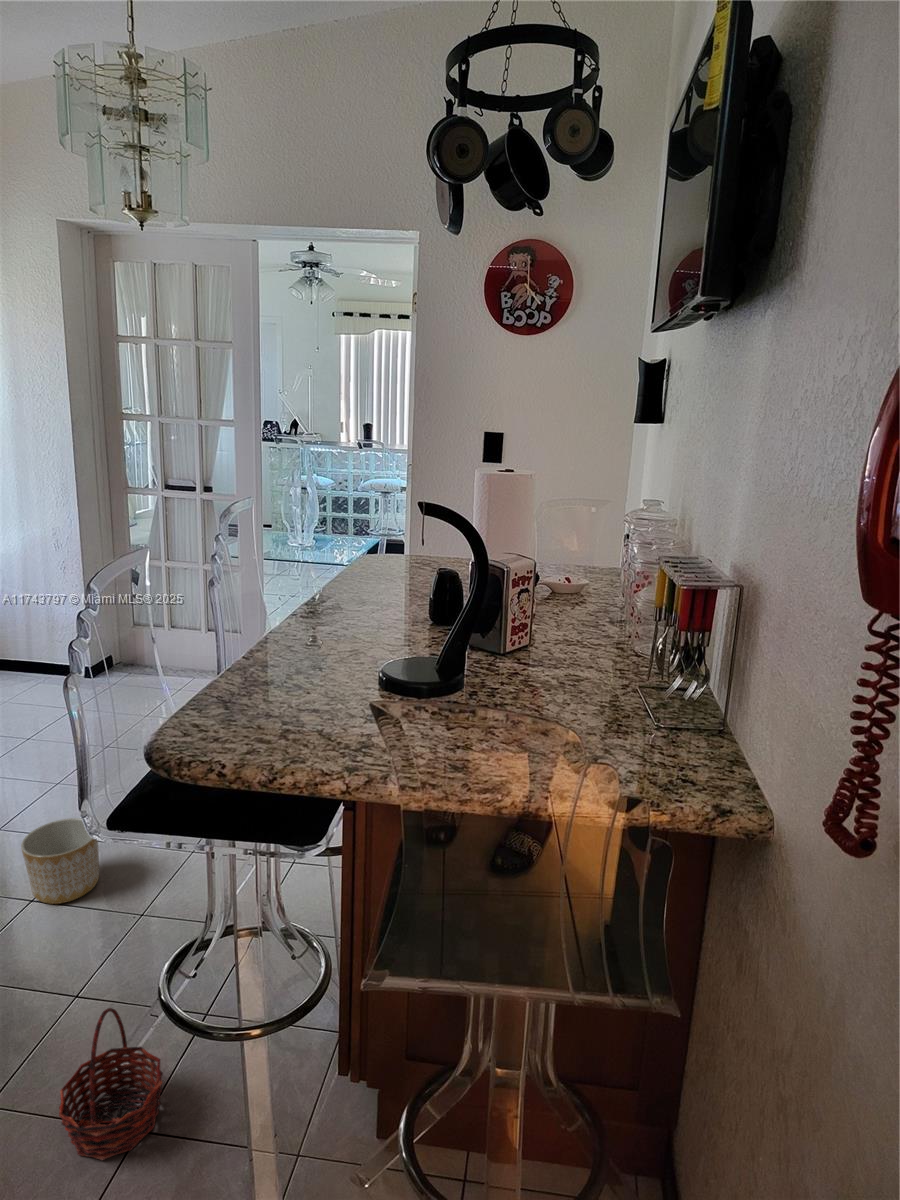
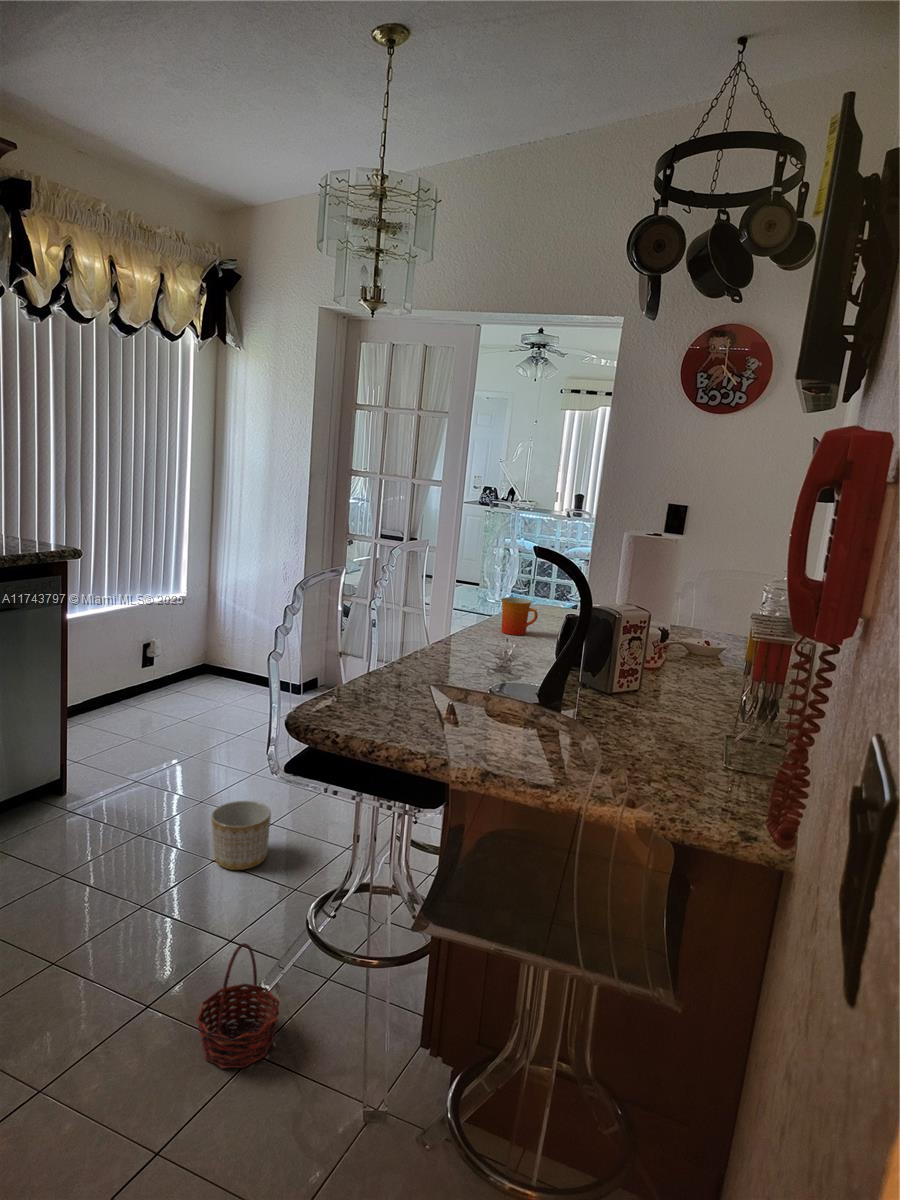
mug: none [345,549,388,591] -> present [501,597,538,635]

